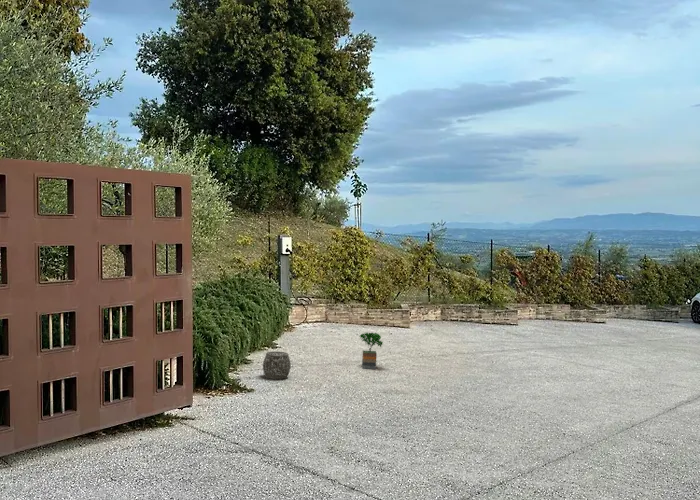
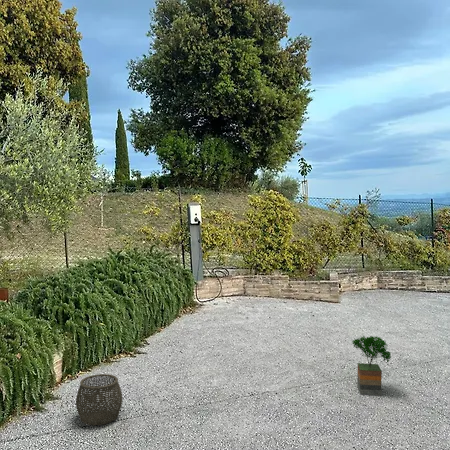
potted tree: present [360,333,383,369] -> present [352,336,391,396]

